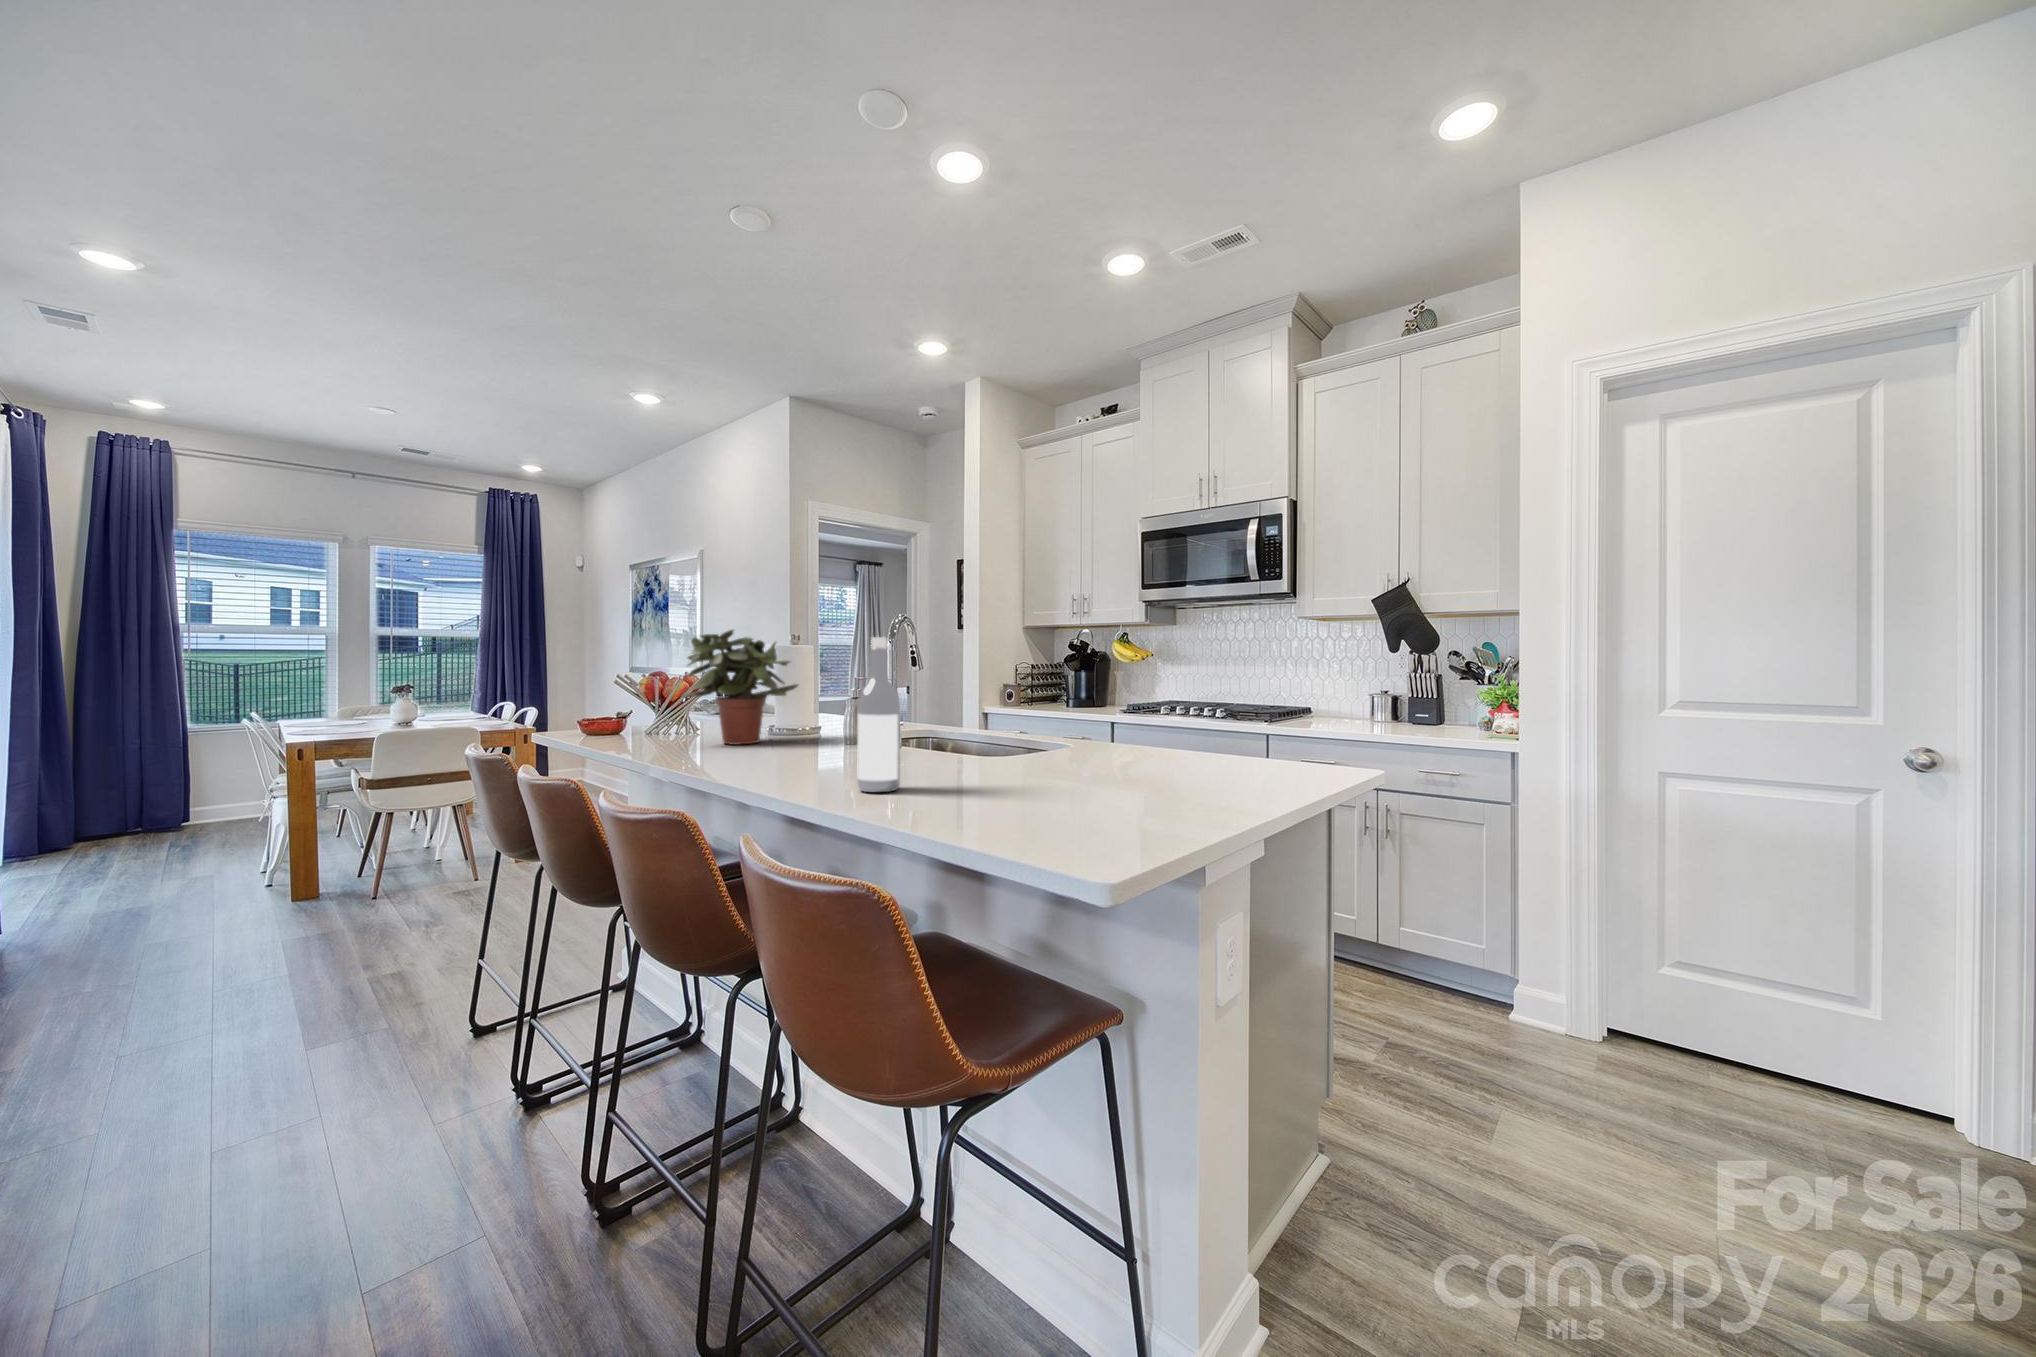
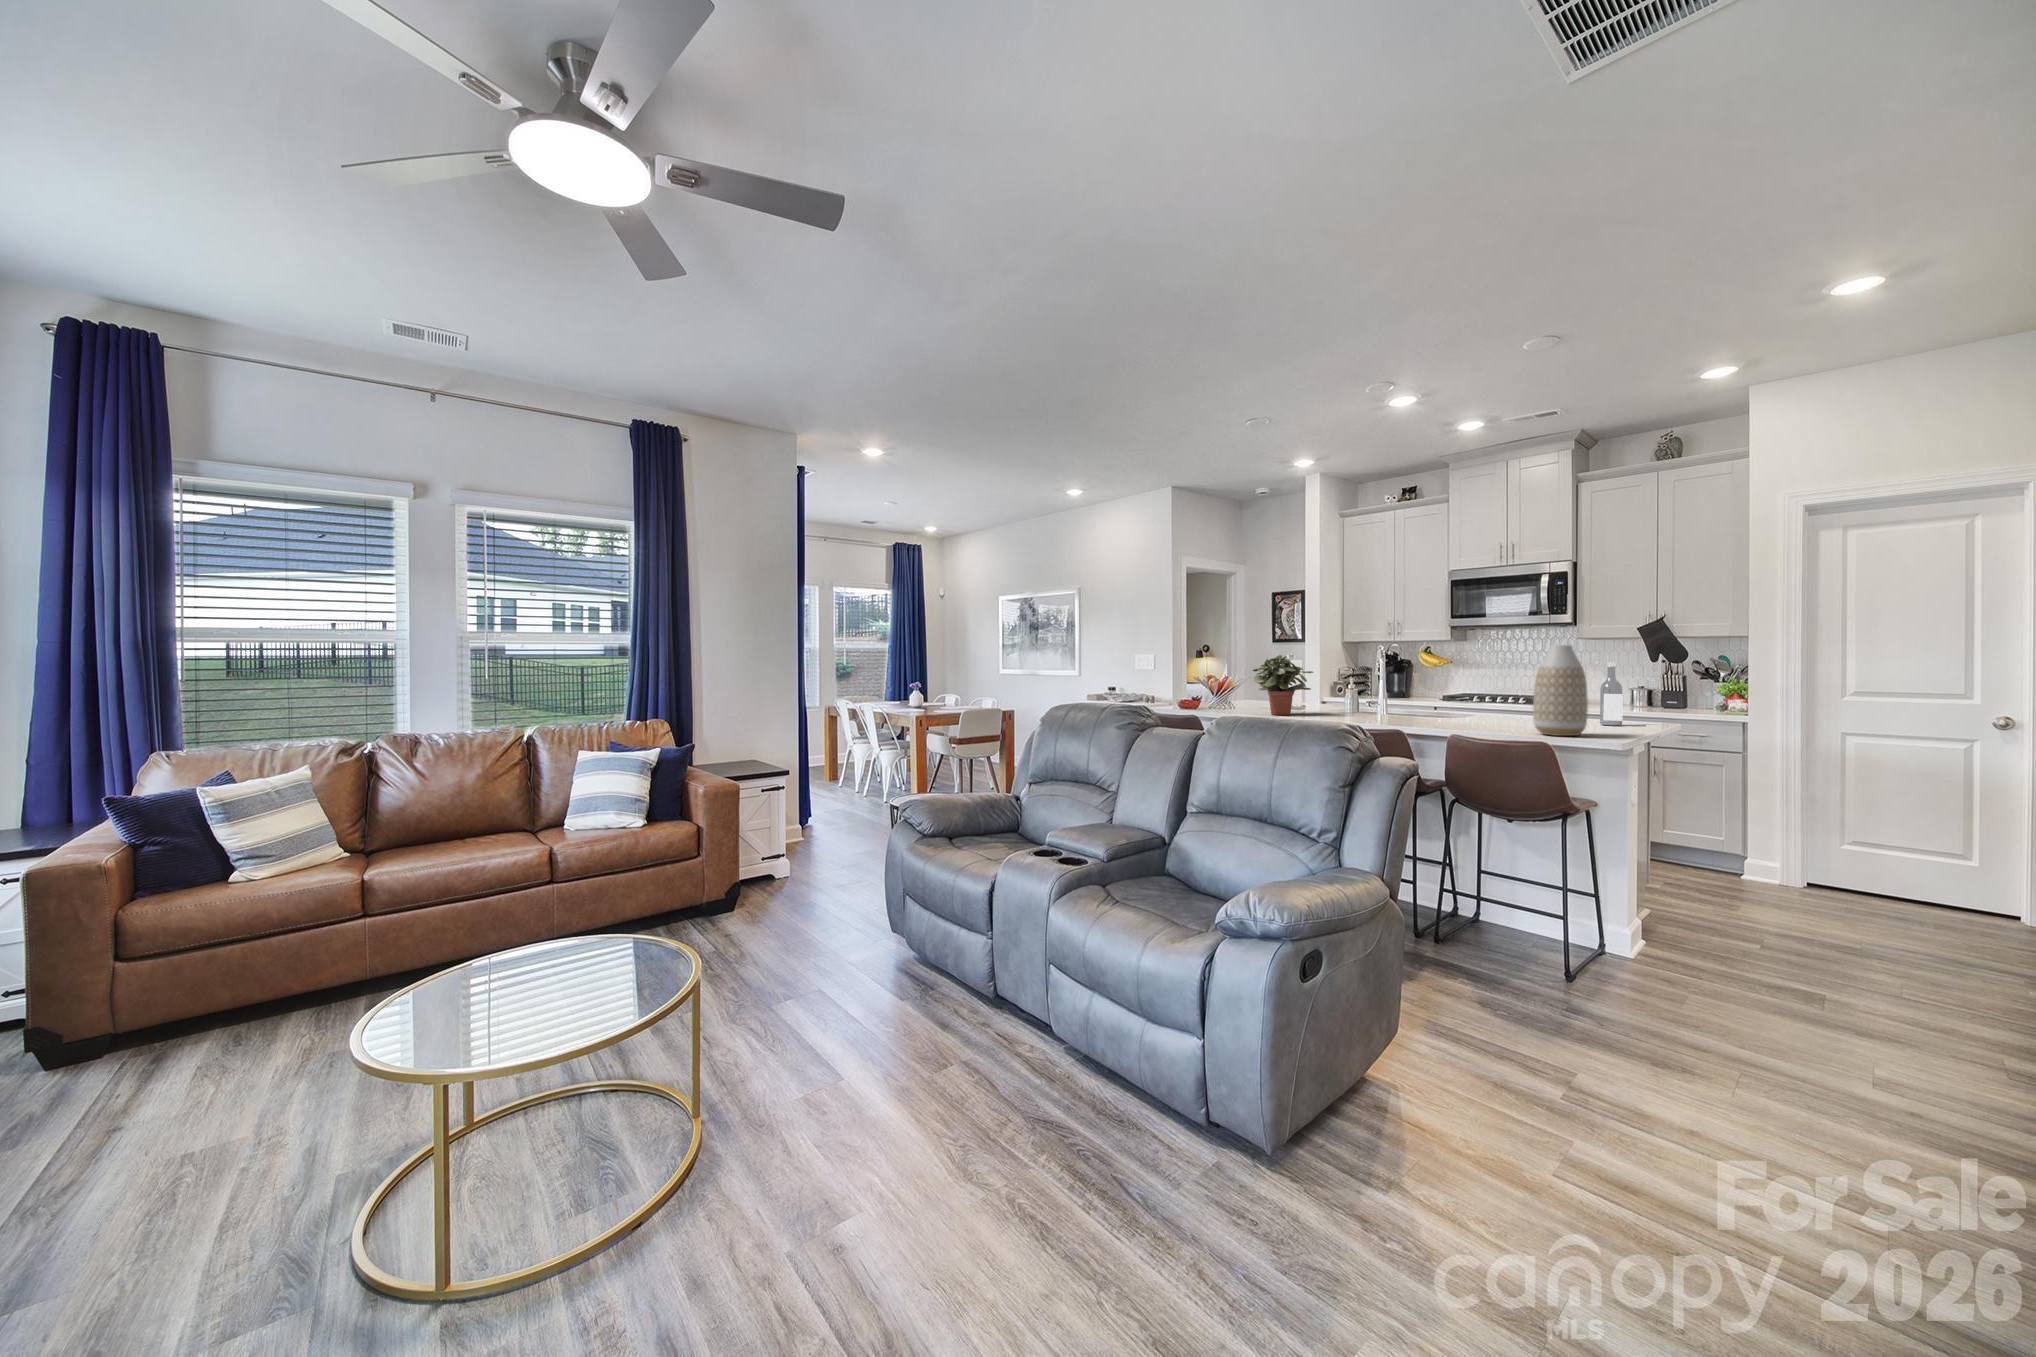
vase: none [1006,579,1121,825] -> present [1533,645,1588,736]
wine bottle: present [857,637,900,792] -> present [1600,662,1623,726]

